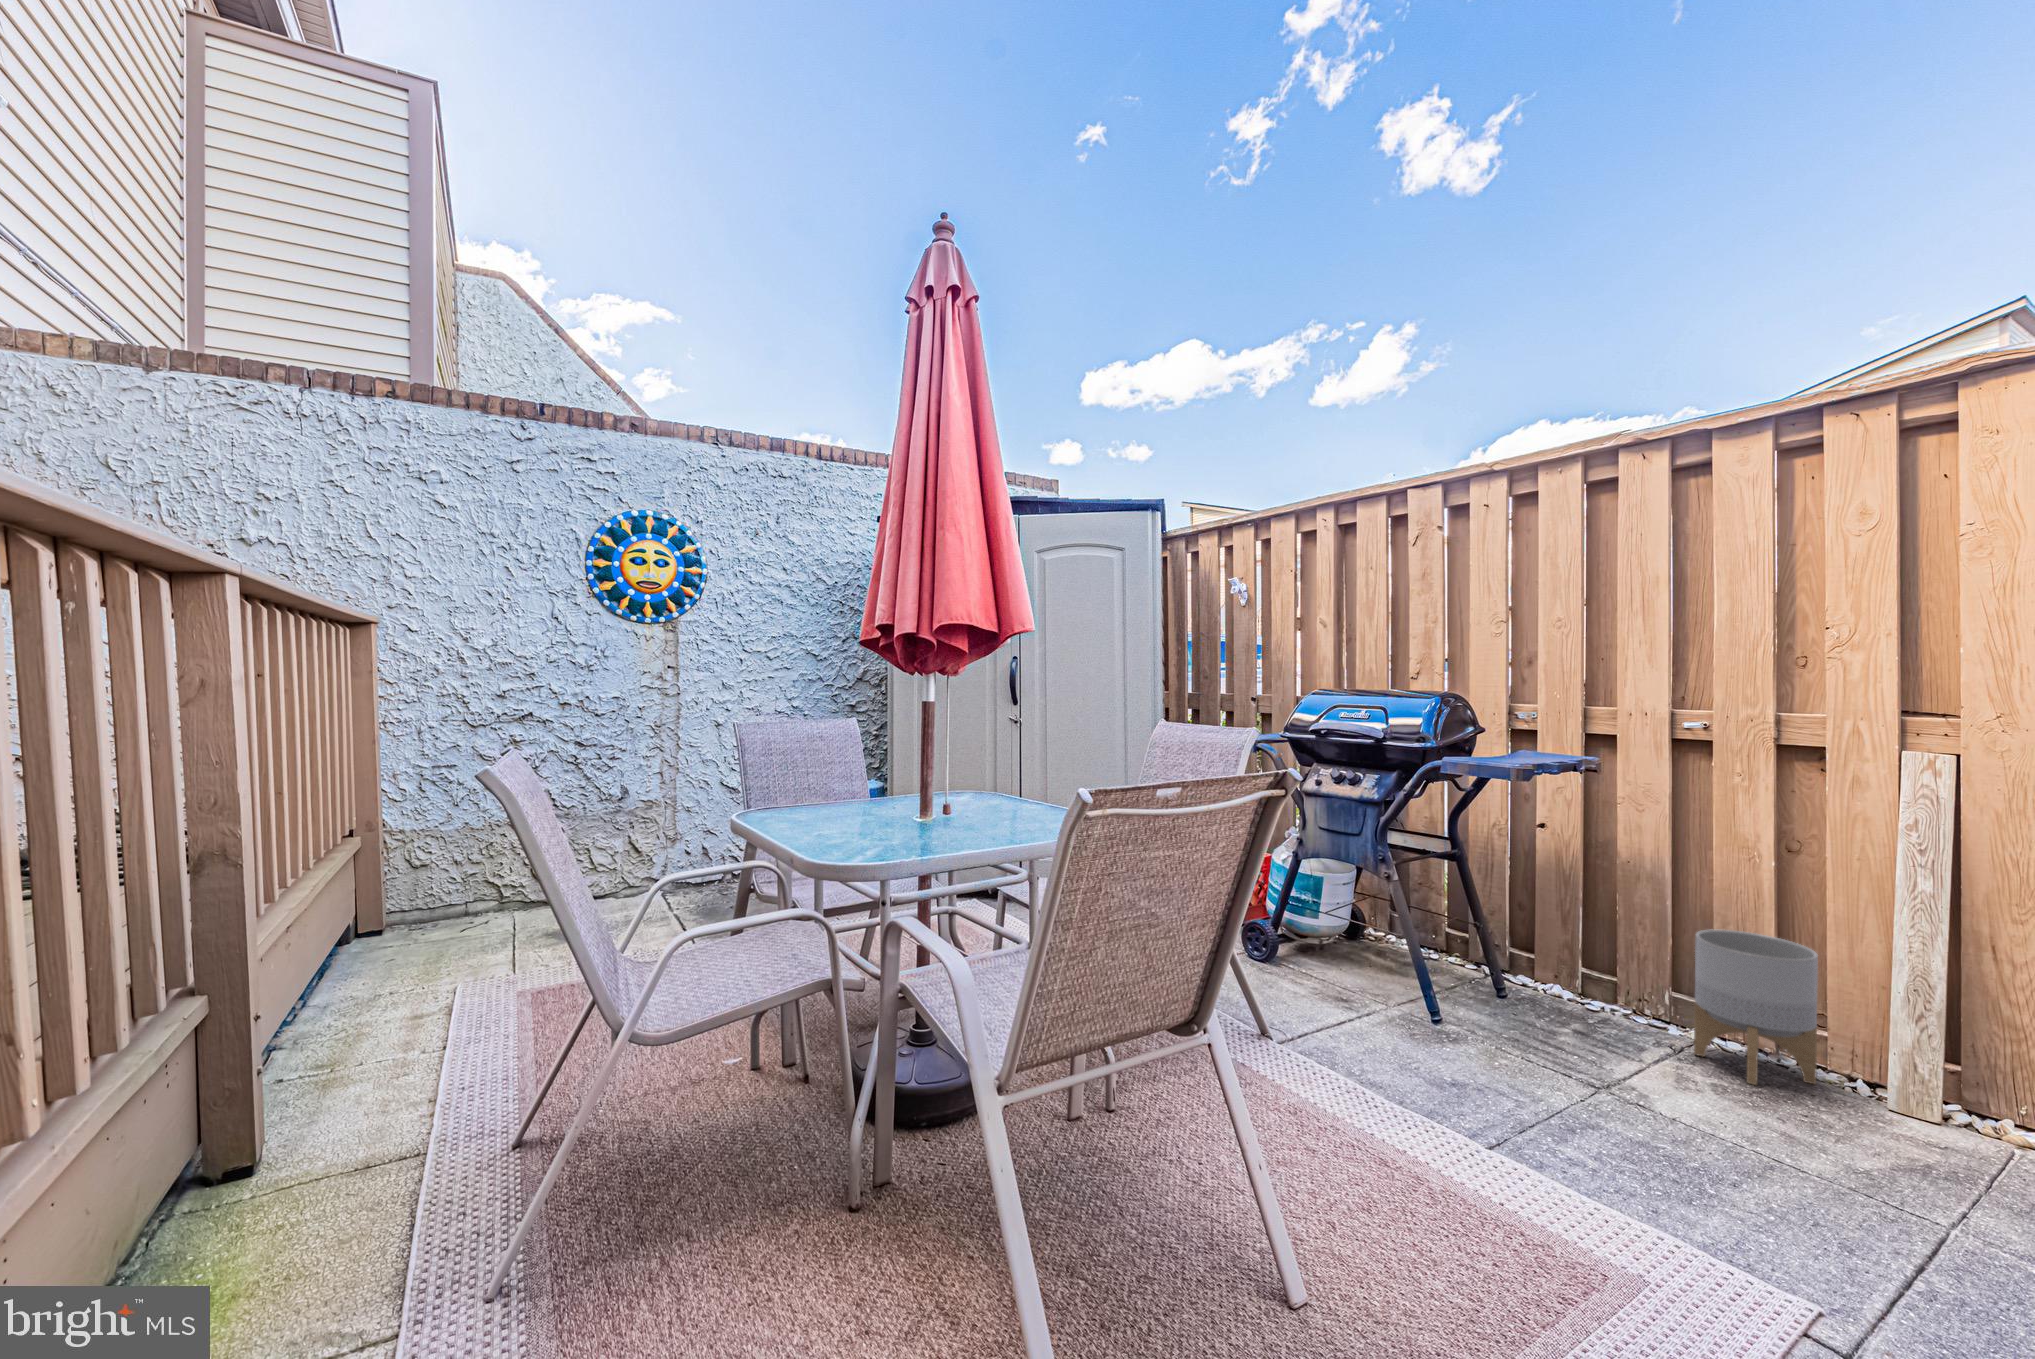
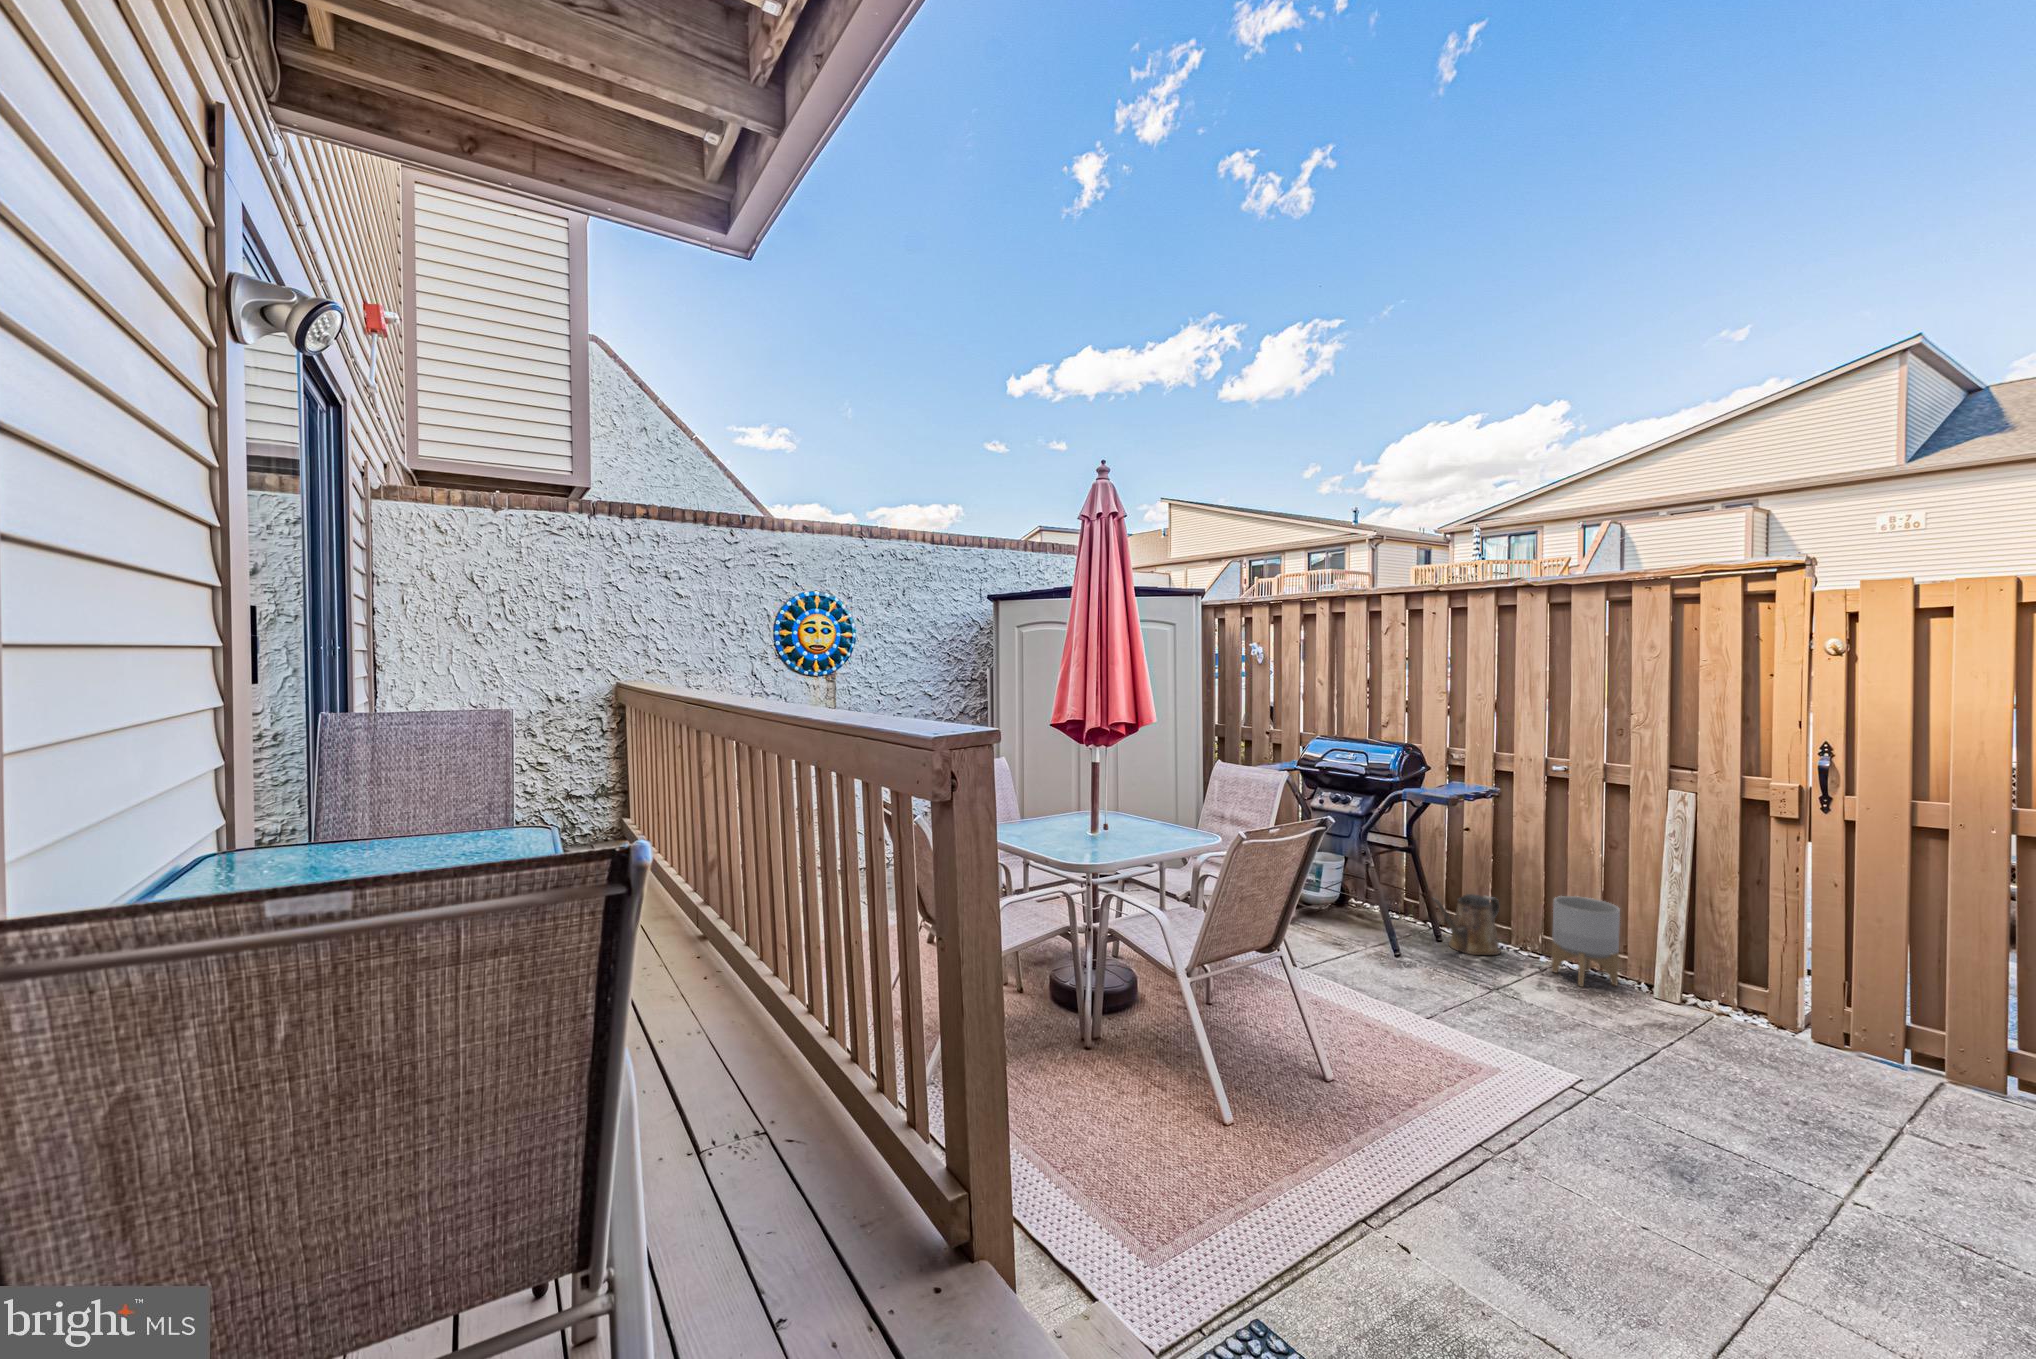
watering can: none [1489,924,1603,1022] -> present [1432,894,1501,955]

